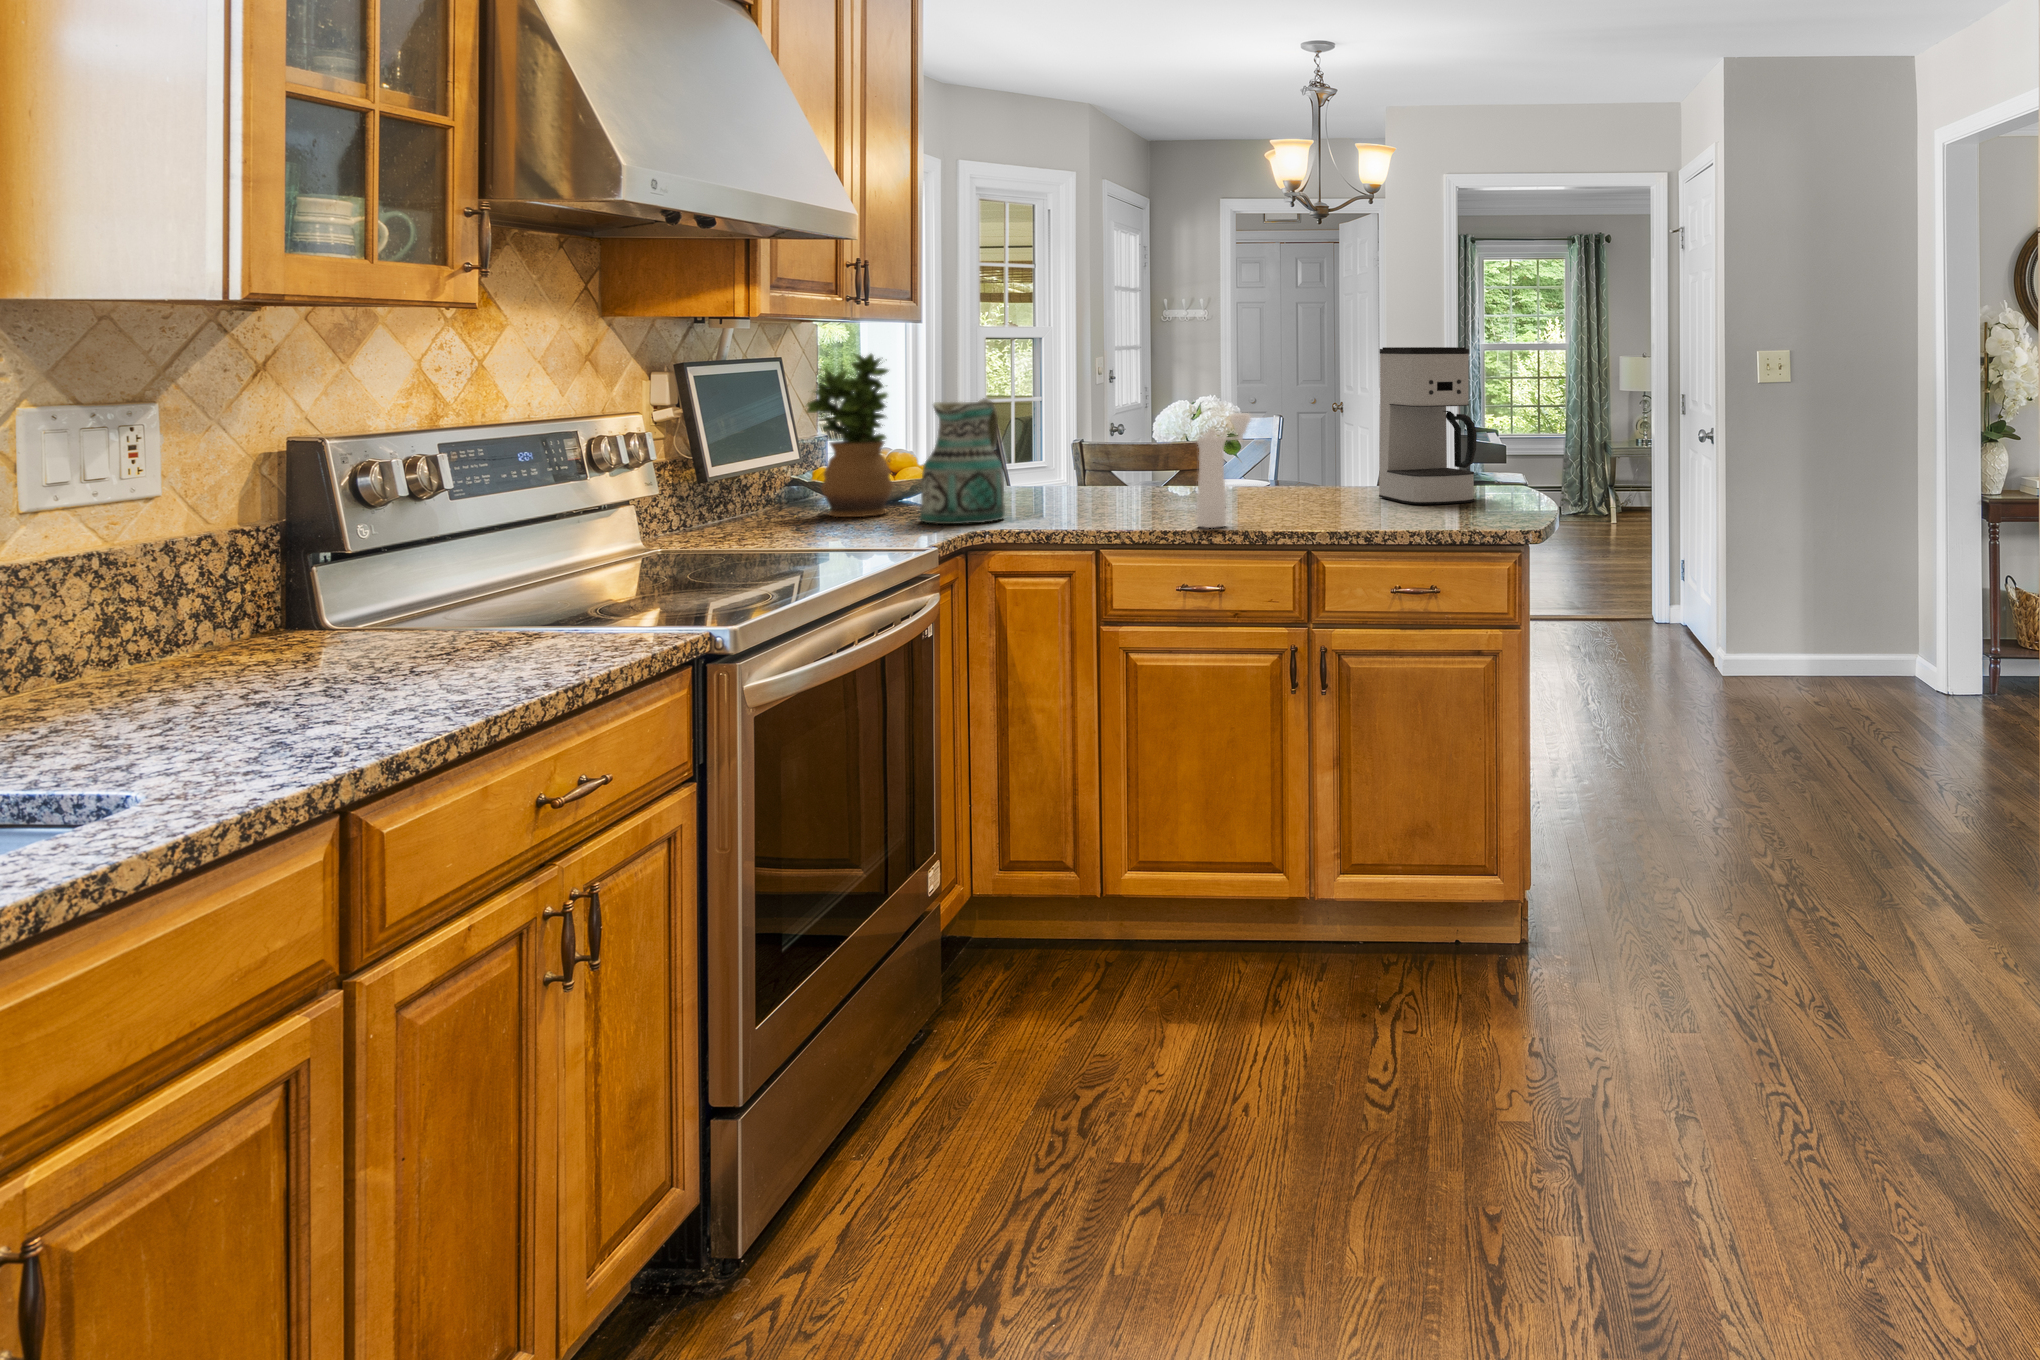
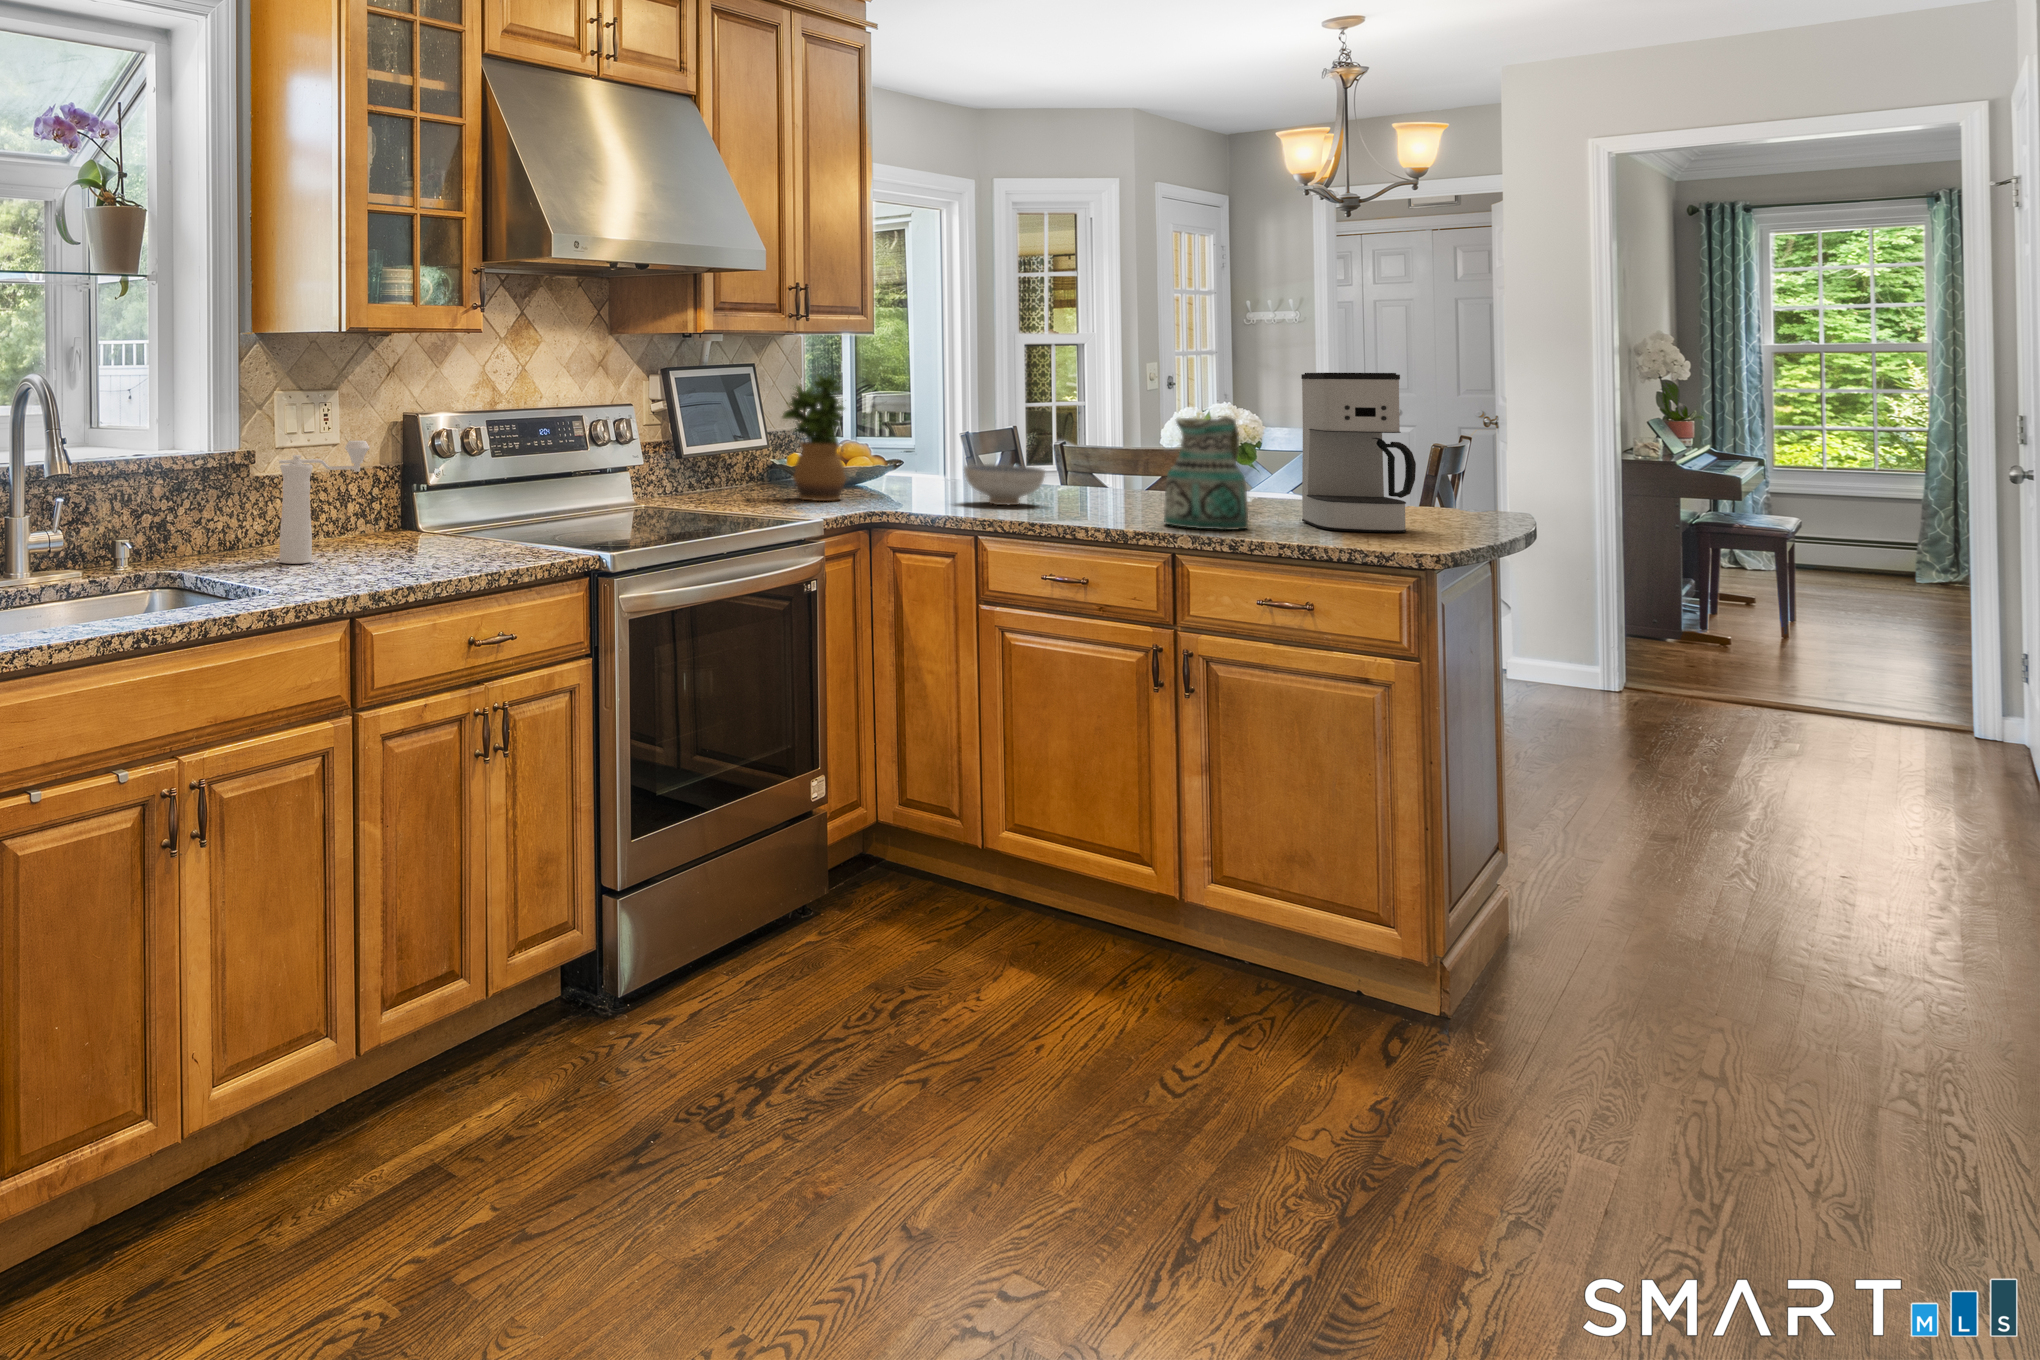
ceramic pitcher: present [920,398,1005,524] -> present [1164,416,1248,530]
pepper mill: present [1197,413,1251,528] -> present [279,440,370,564]
ceramic bowl: none [1035,456,1126,504] -> present [964,464,1045,505]

